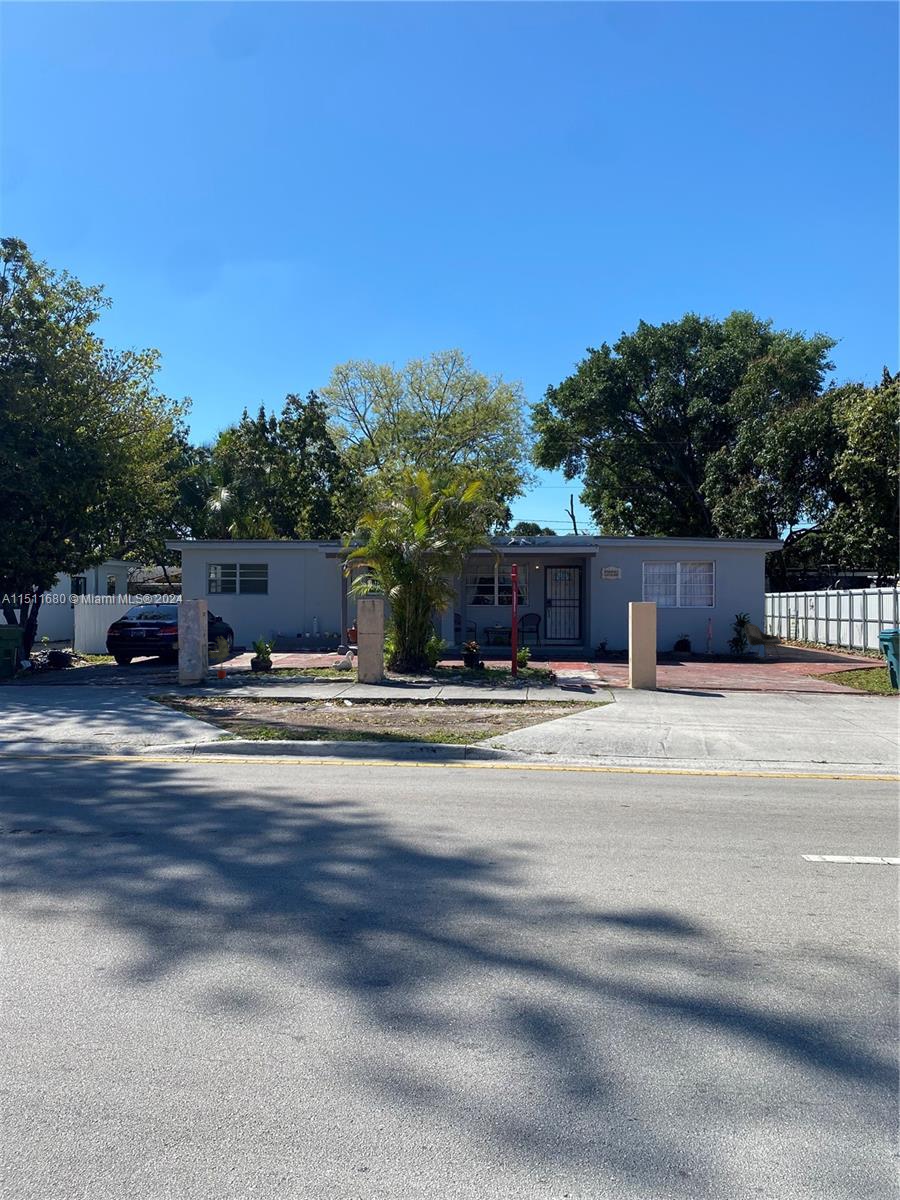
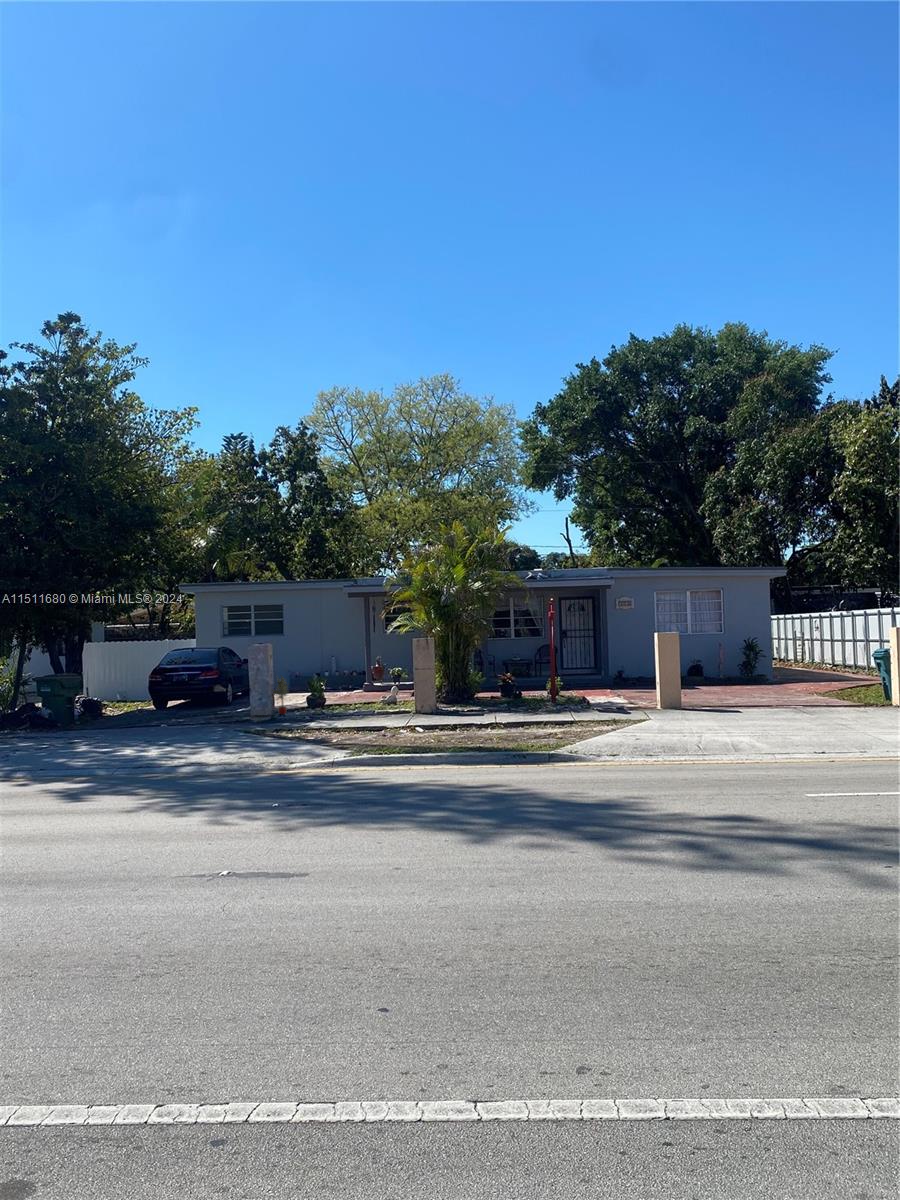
lounge chair: present [745,624,782,660] -> none [753,647,790,682]

